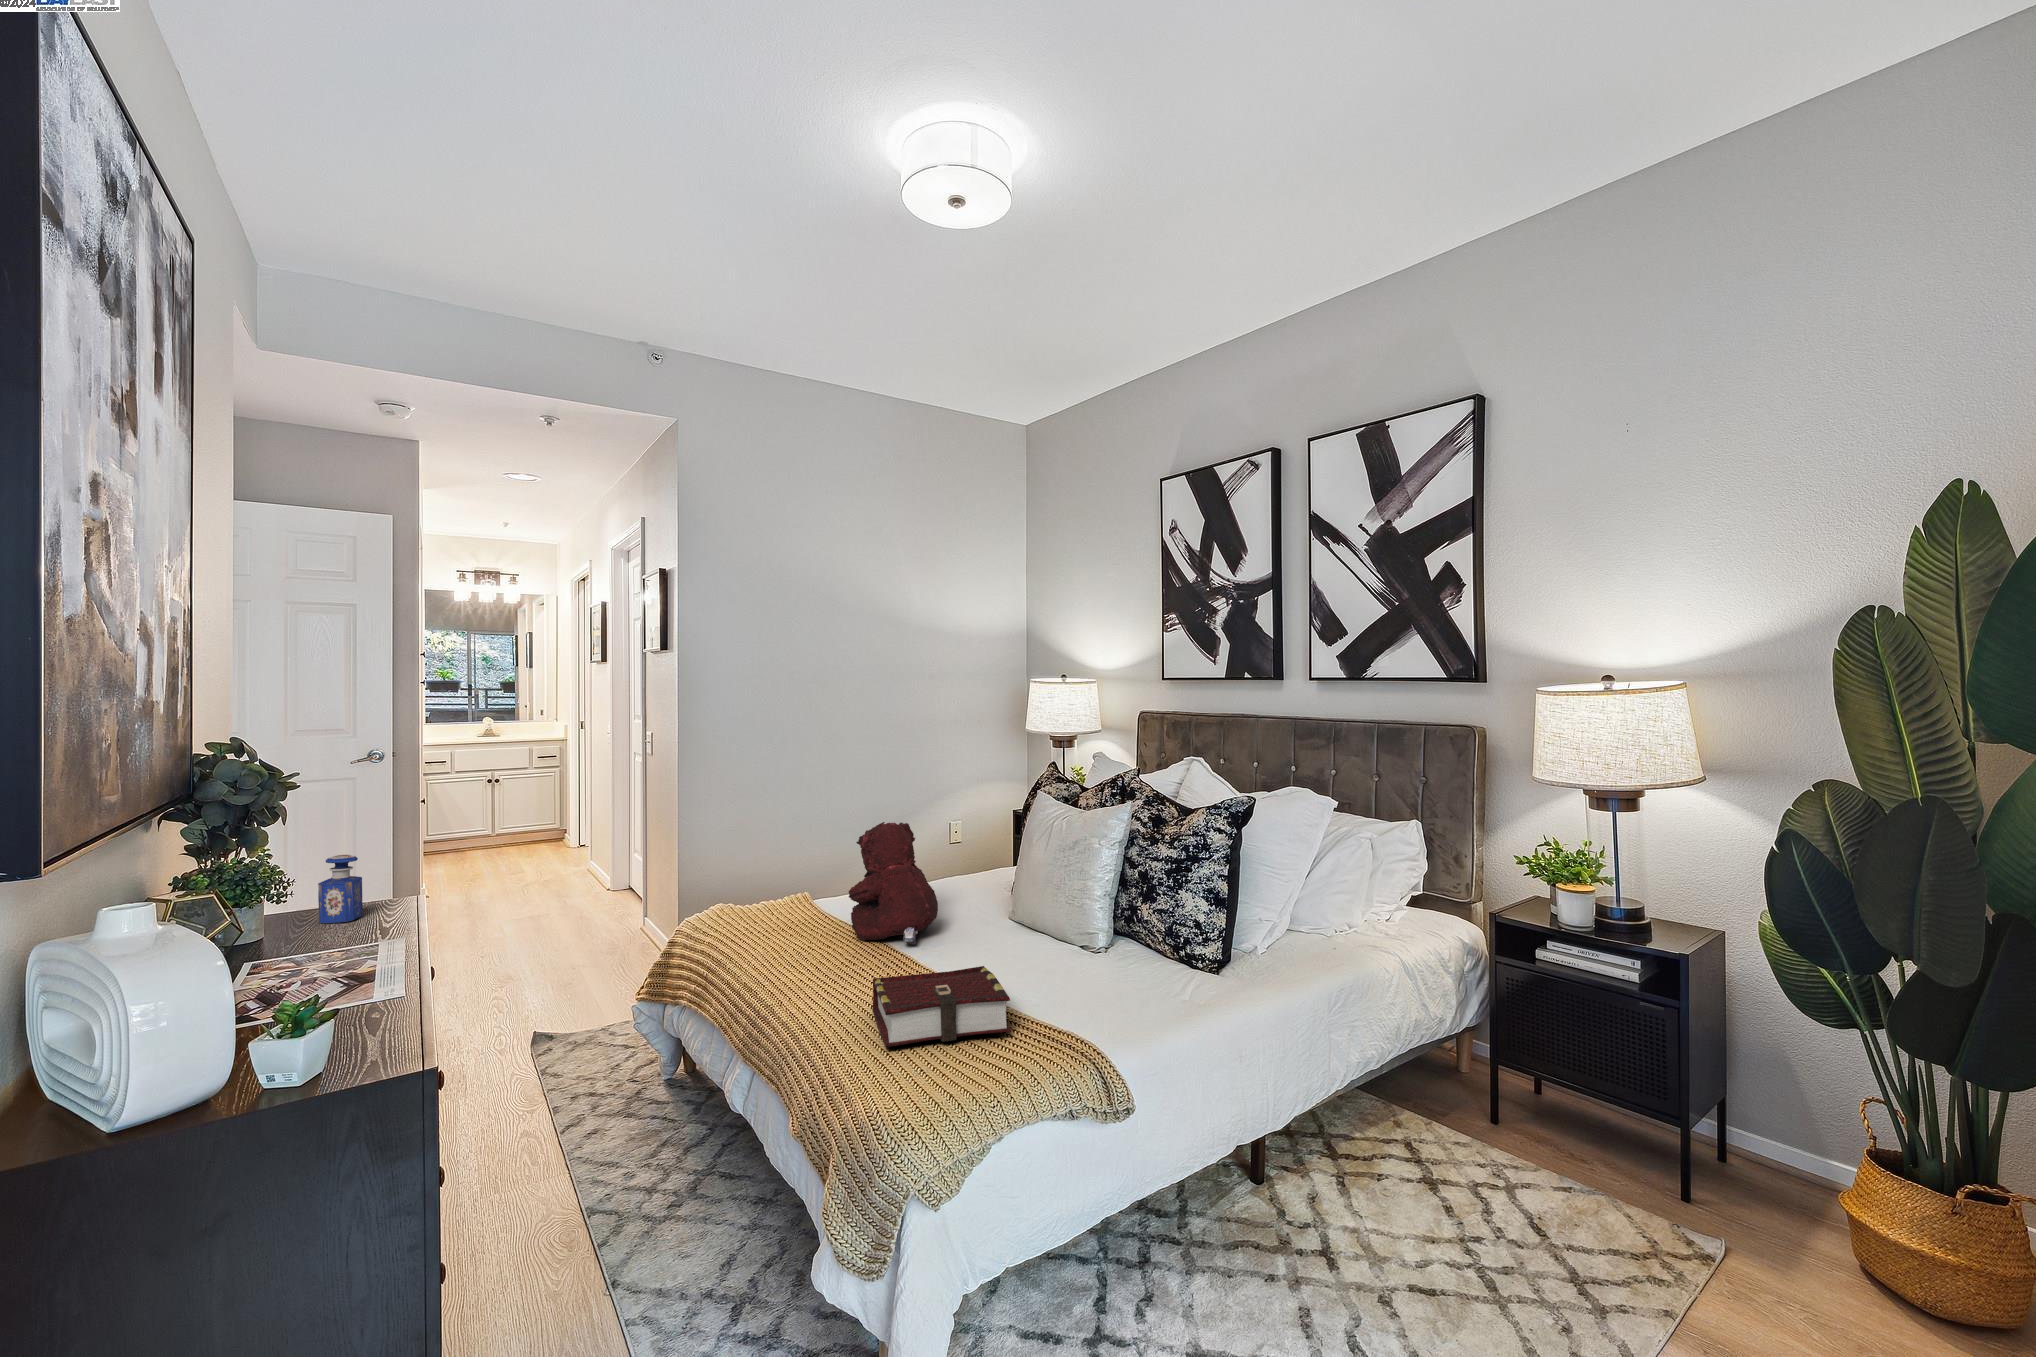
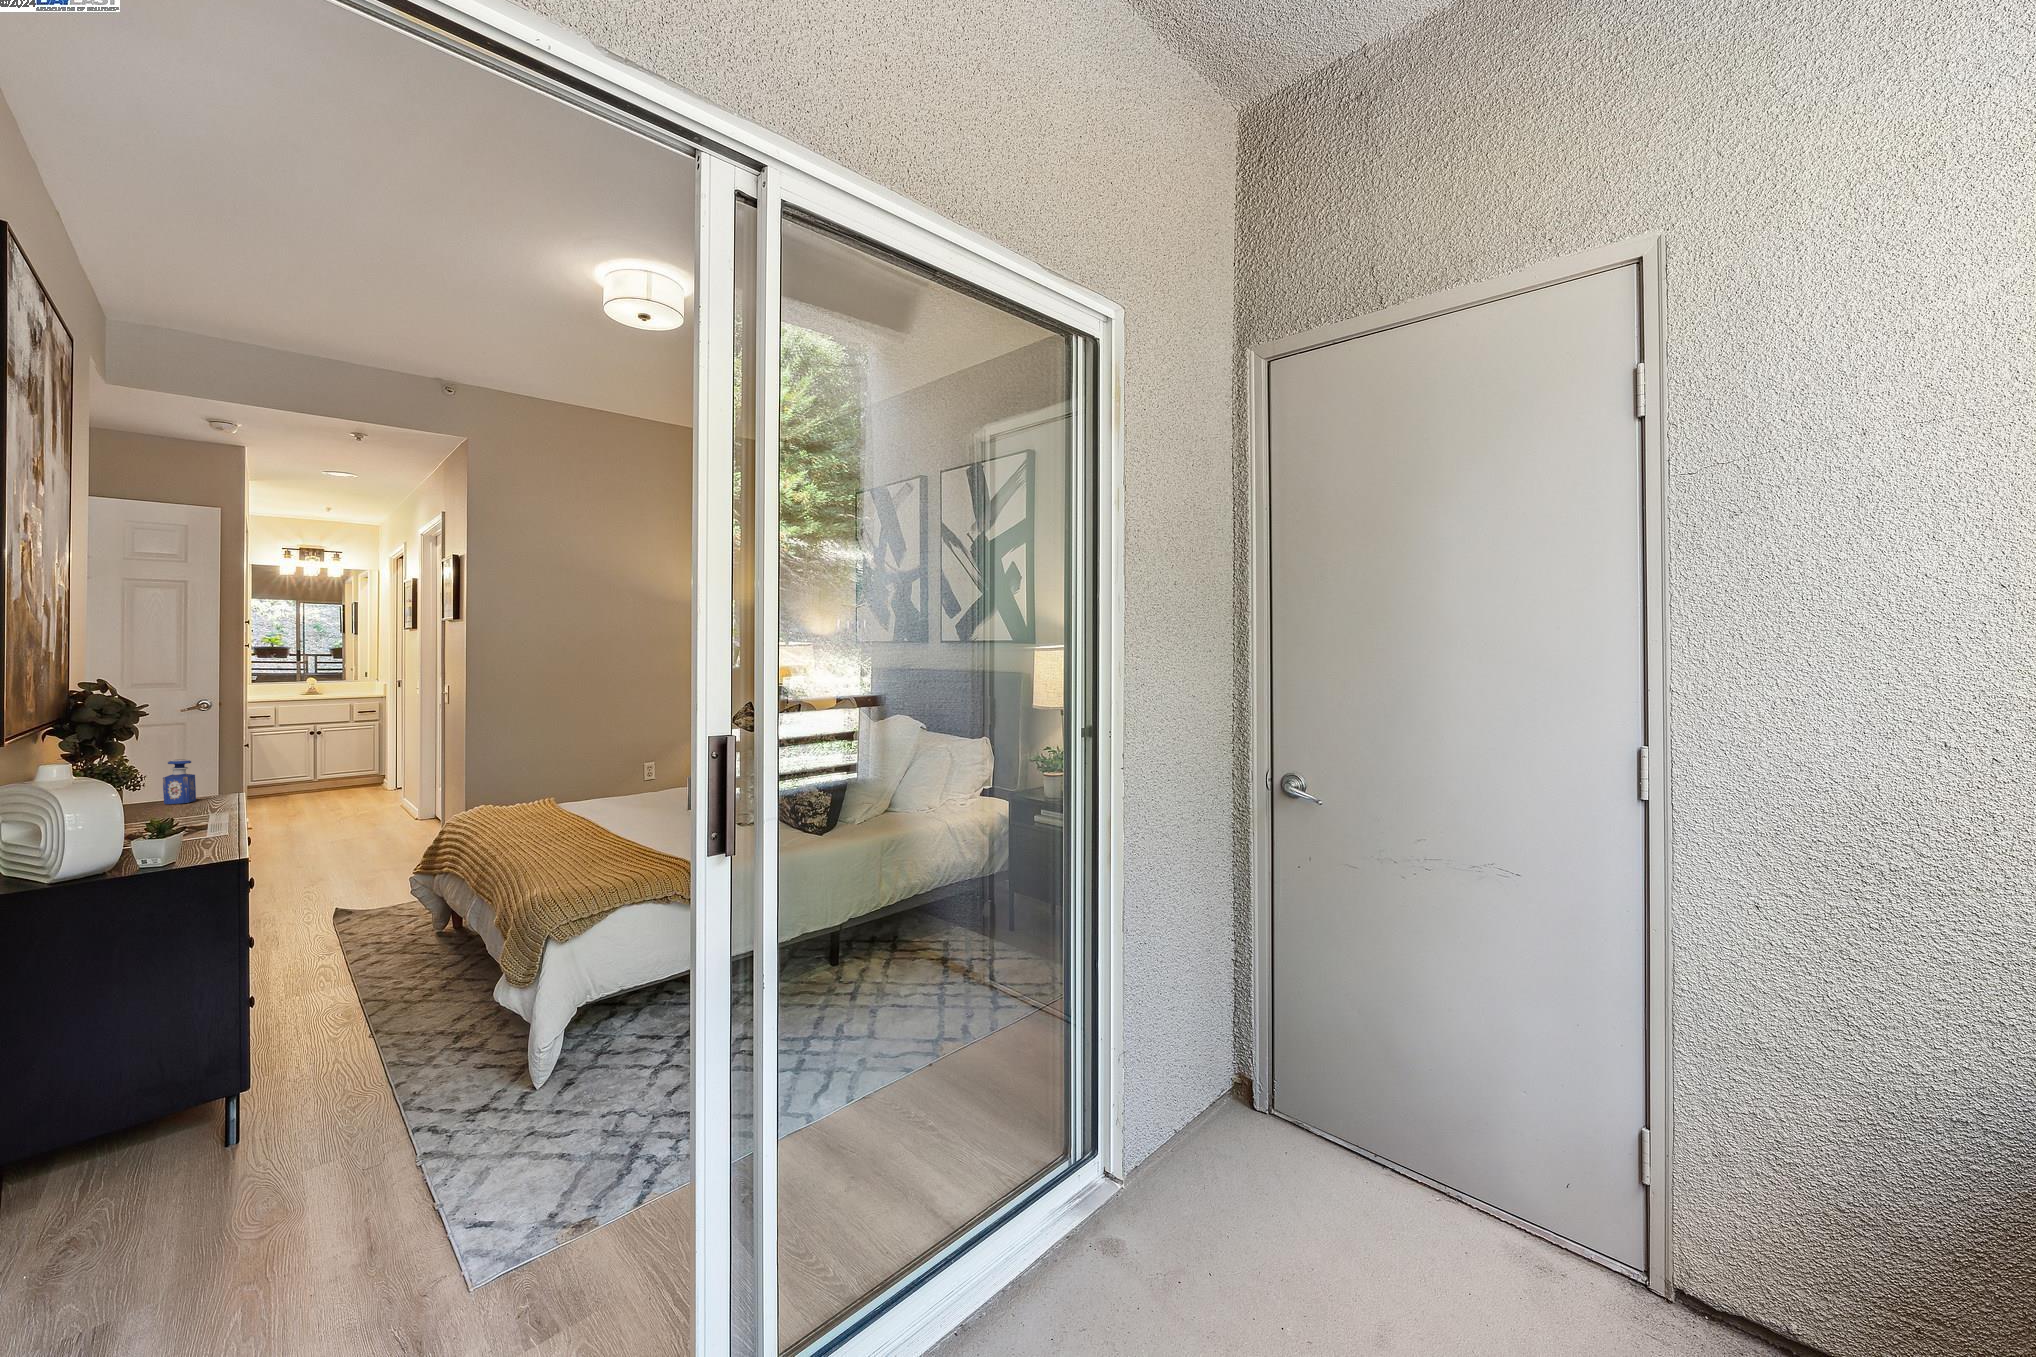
teddy bear: present [849,822,938,945] -> none [570,743,638,826]
book: present [872,966,1011,1047] -> none [555,827,642,868]

